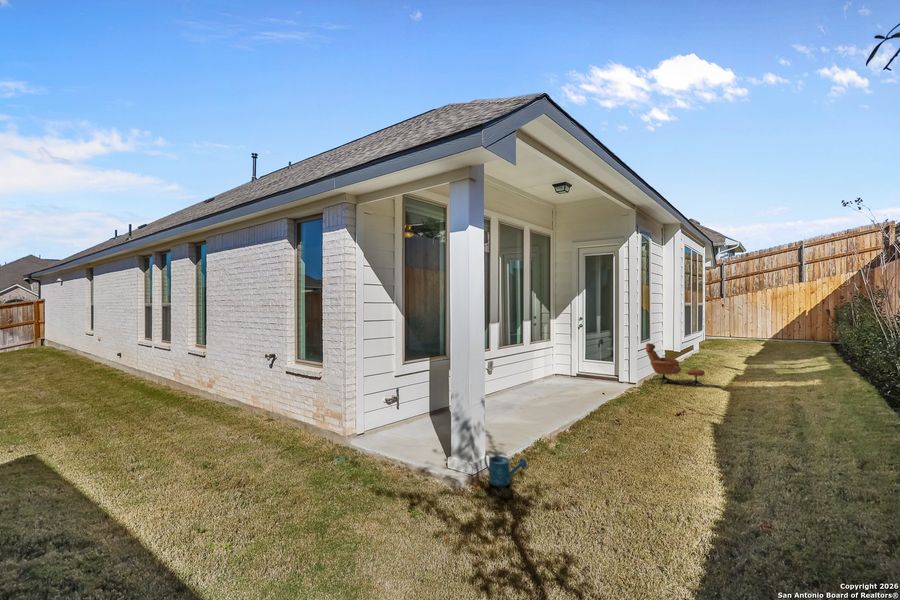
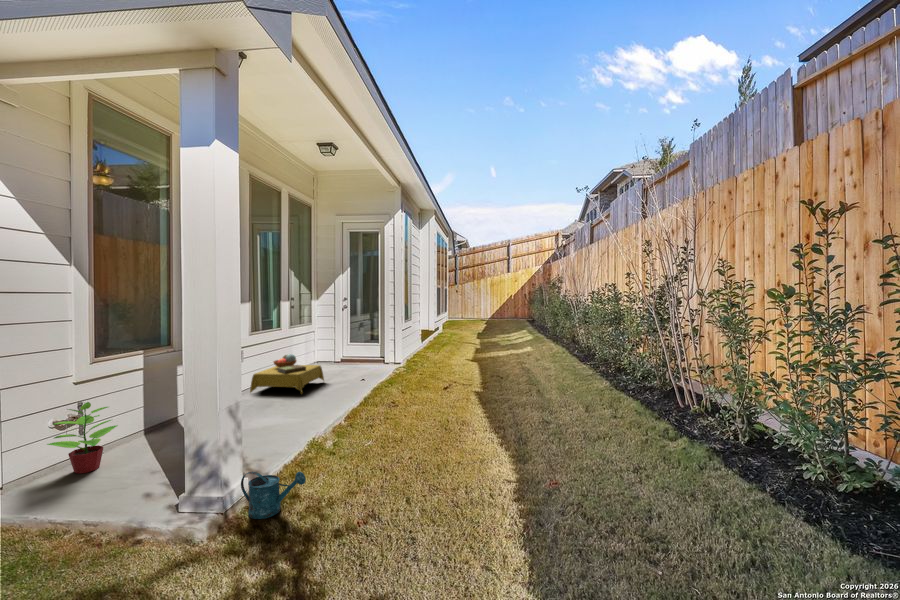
lounge chair: present [646,343,707,387] -> none [407,323,460,362]
side table: none [498,366,559,402] -> present [250,354,324,394]
potted plant: none [381,388,416,434] -> present [47,402,118,474]

